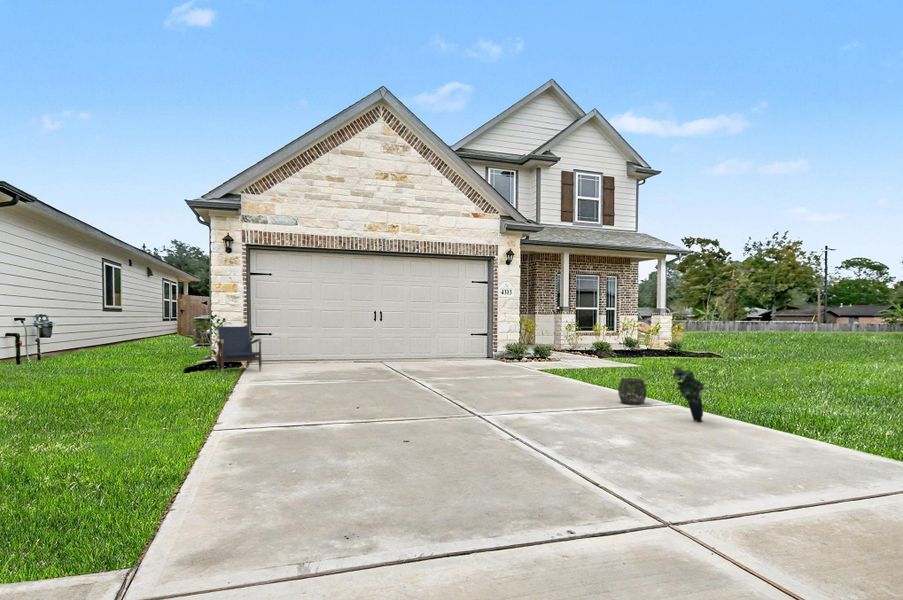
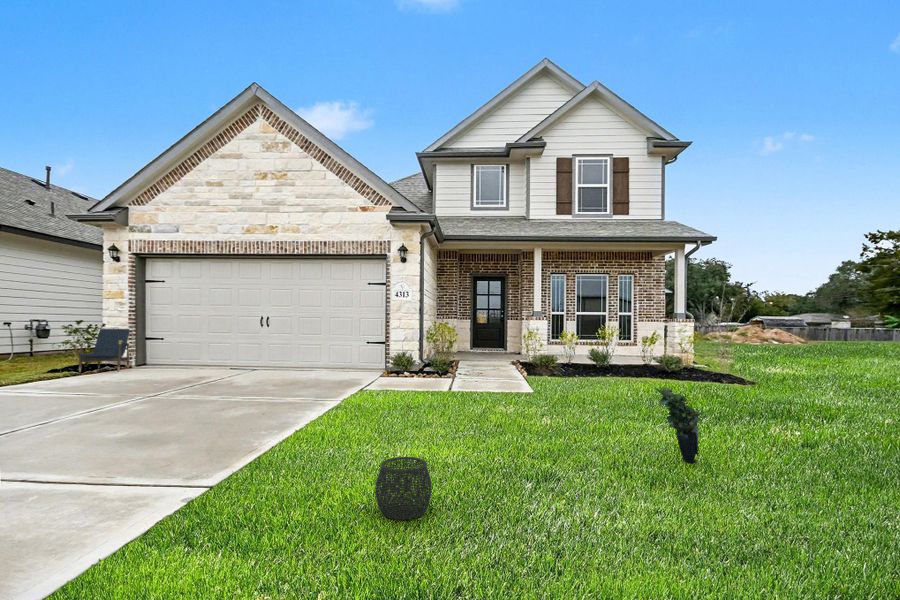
potted plant: present [672,365,706,422] -> present [656,387,702,463]
woven basket: present [618,378,646,404] -> present [375,457,432,520]

